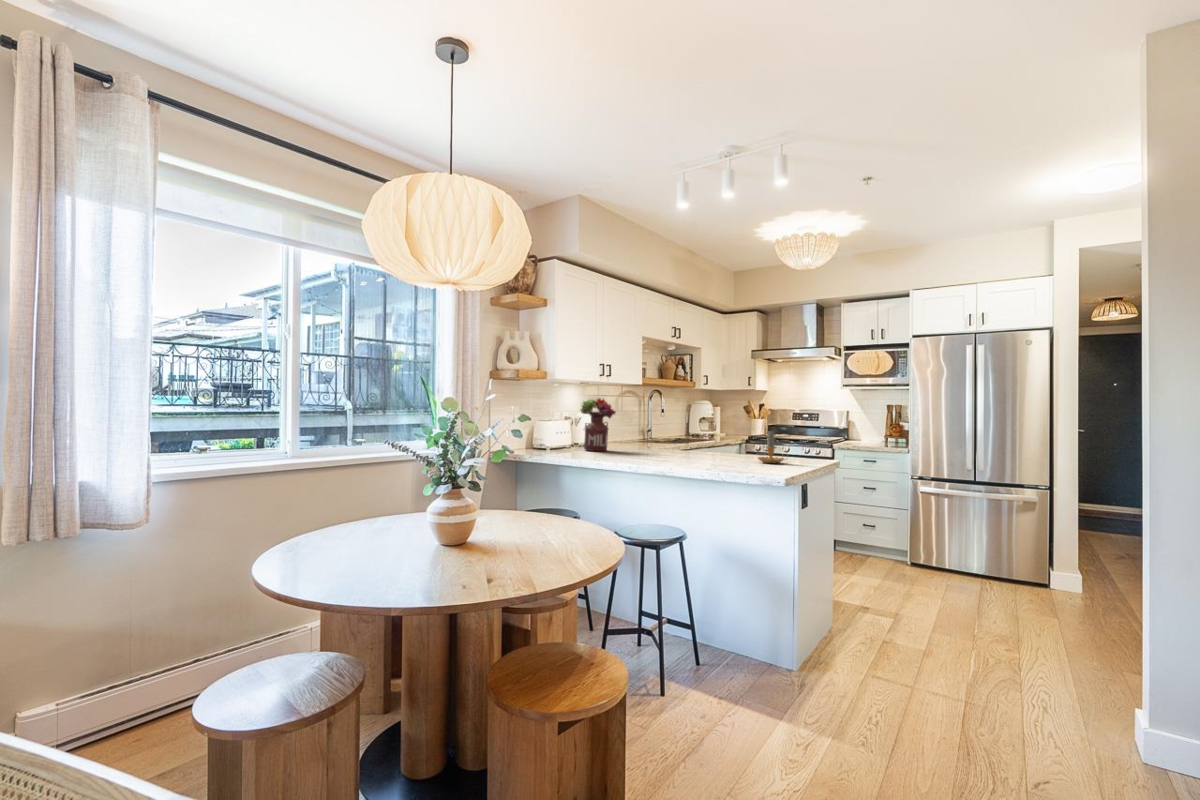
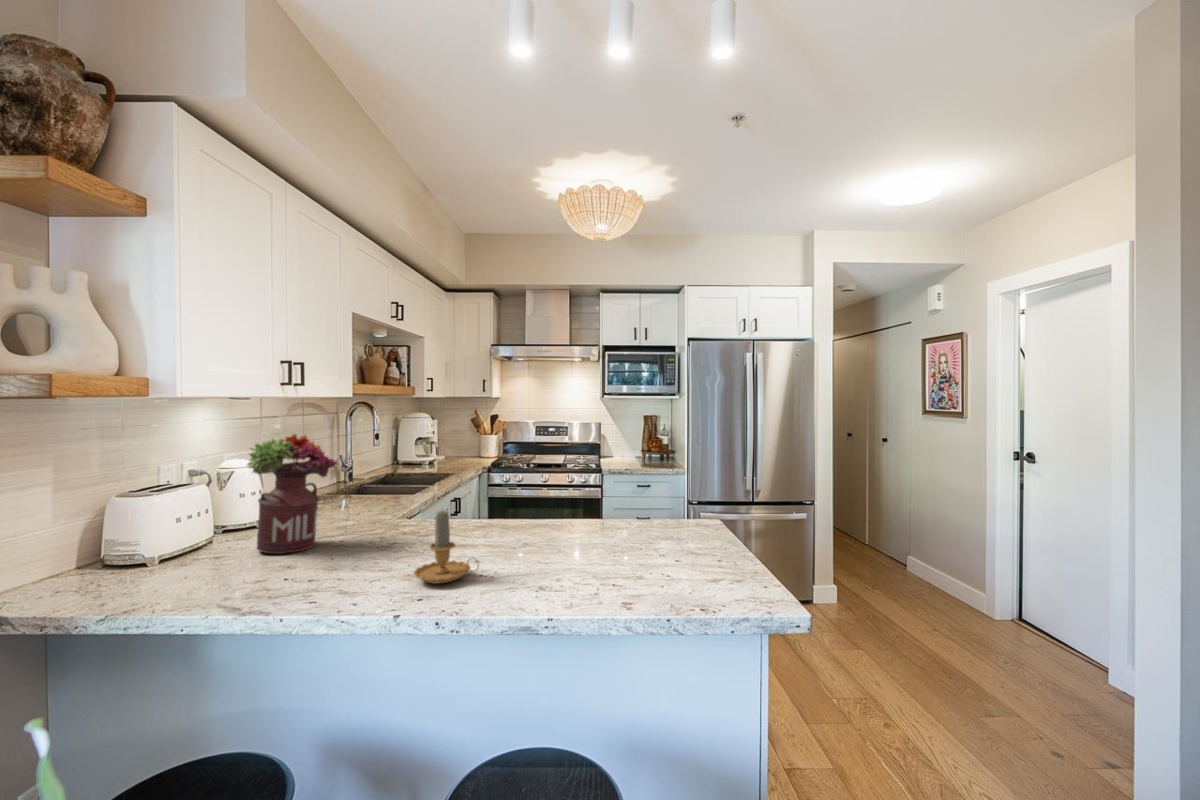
candle: present [758,431,788,463] -> present [414,511,479,584]

